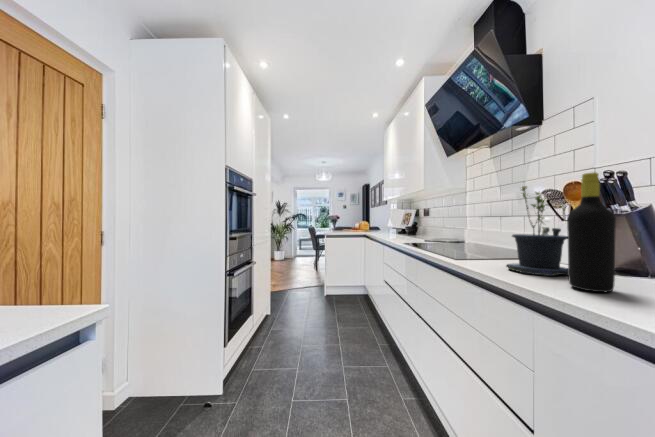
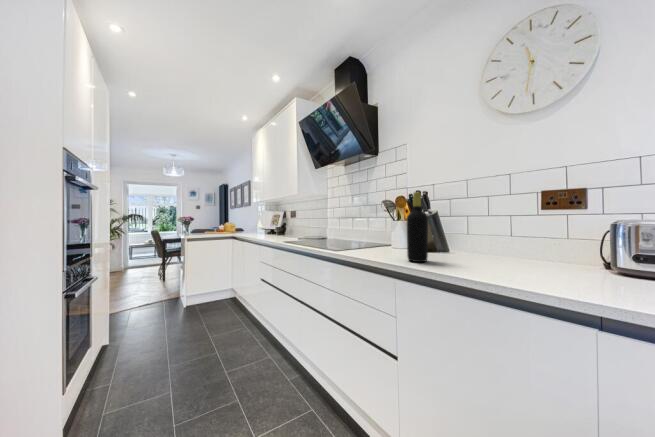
potted plant: present [507,186,568,276] -> none [368,197,405,257]

